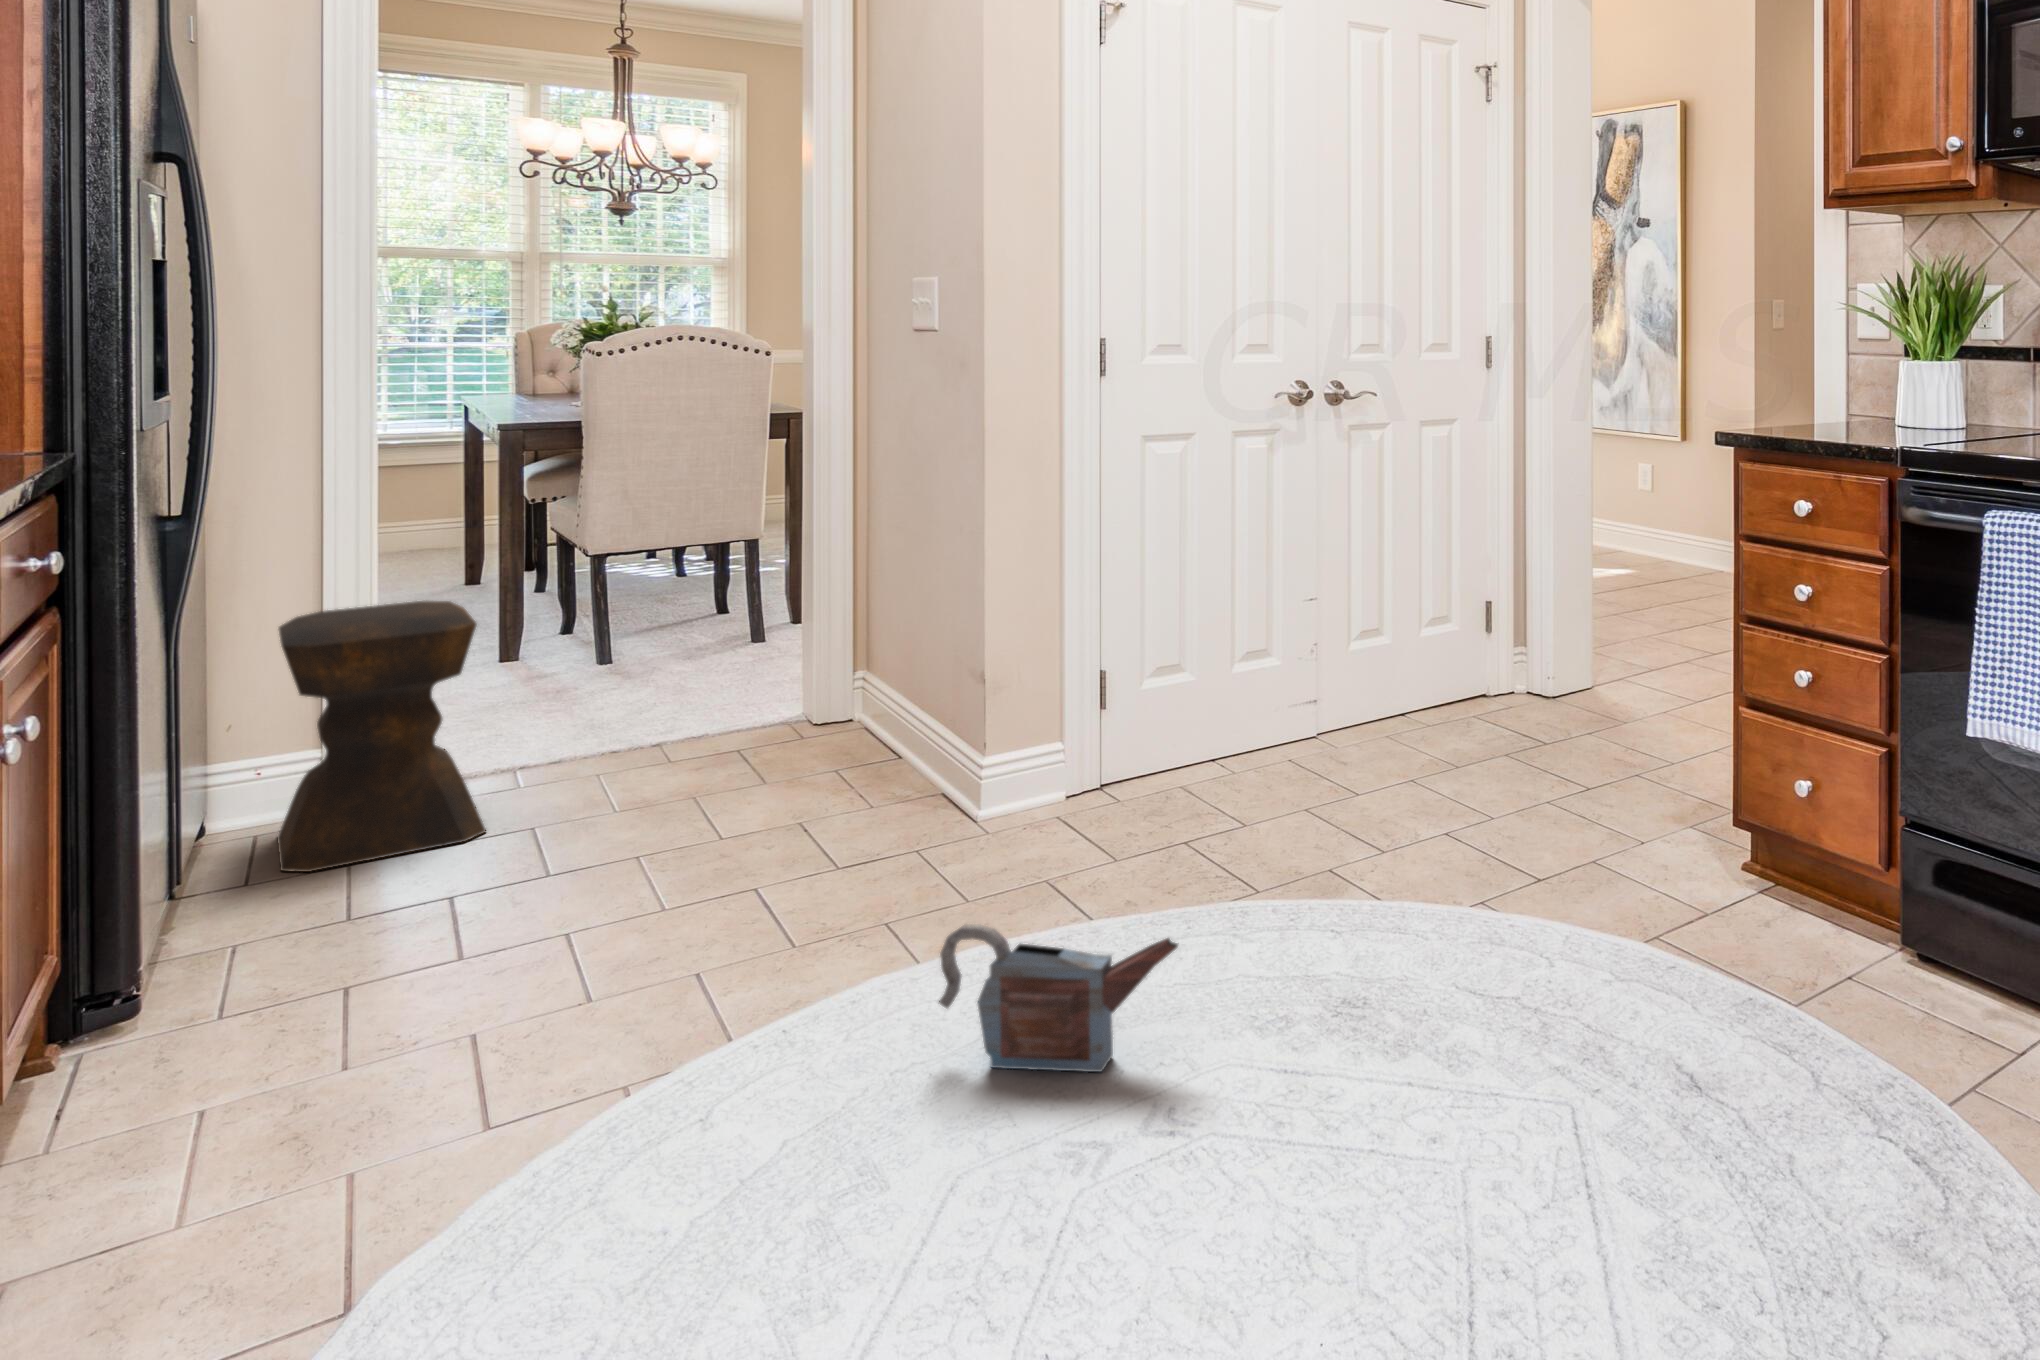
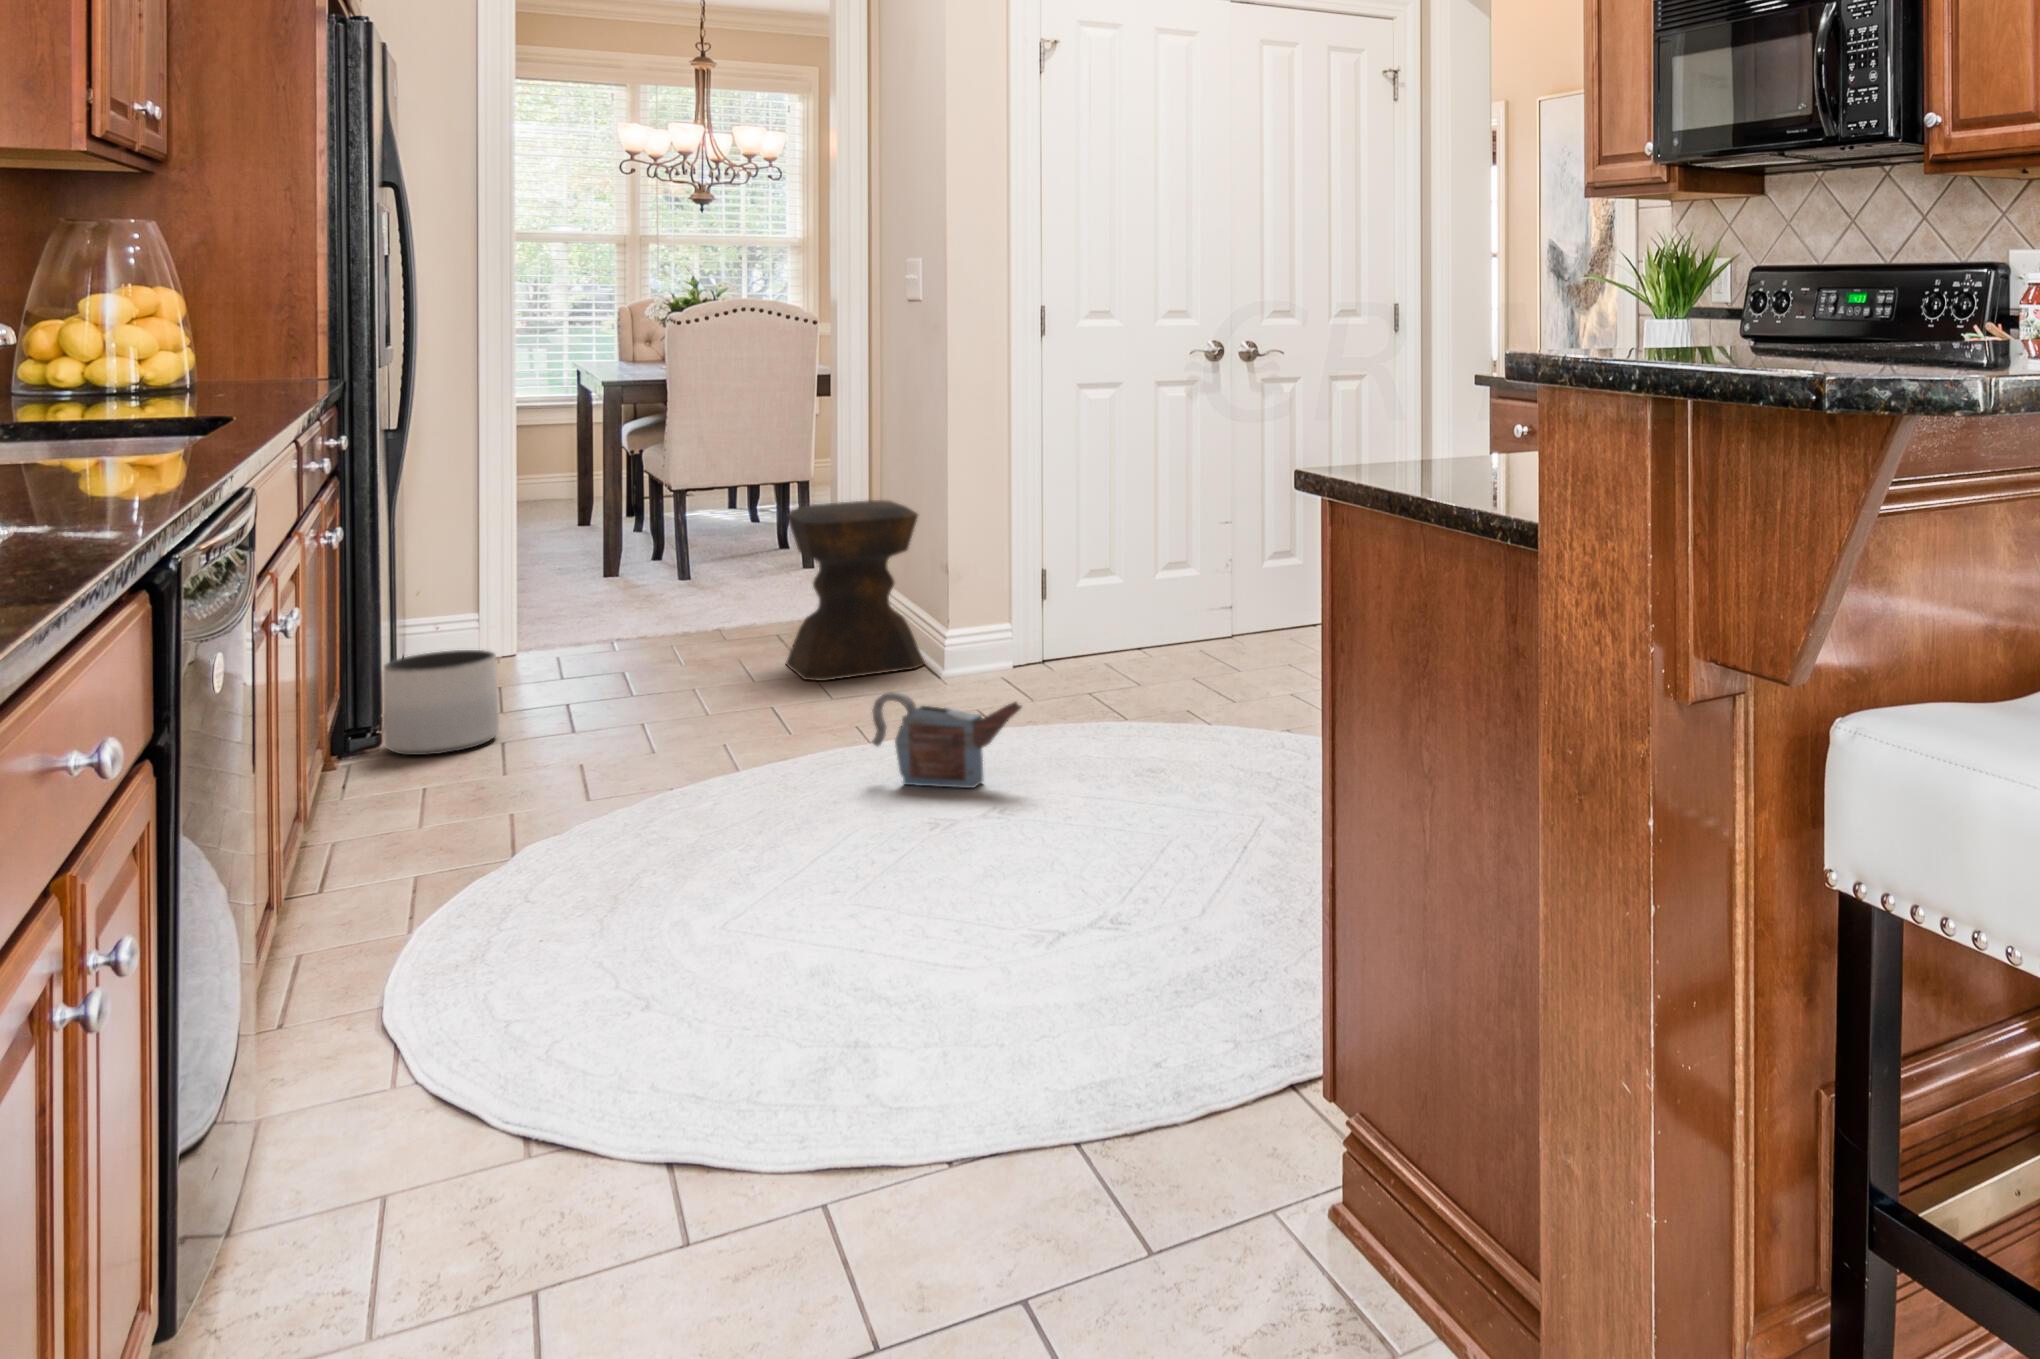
stool: present [277,601,486,872] -> present [786,500,925,681]
planter: none [143,848,336,1030] -> present [384,650,499,755]

